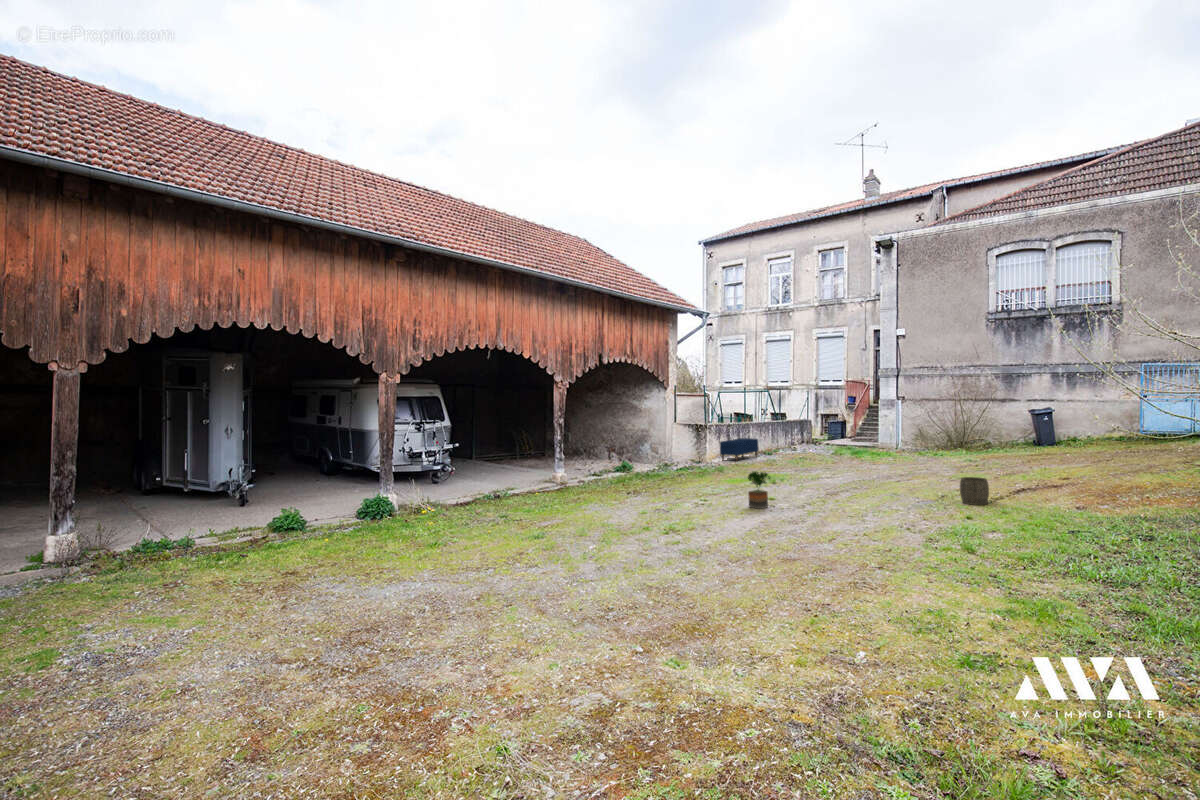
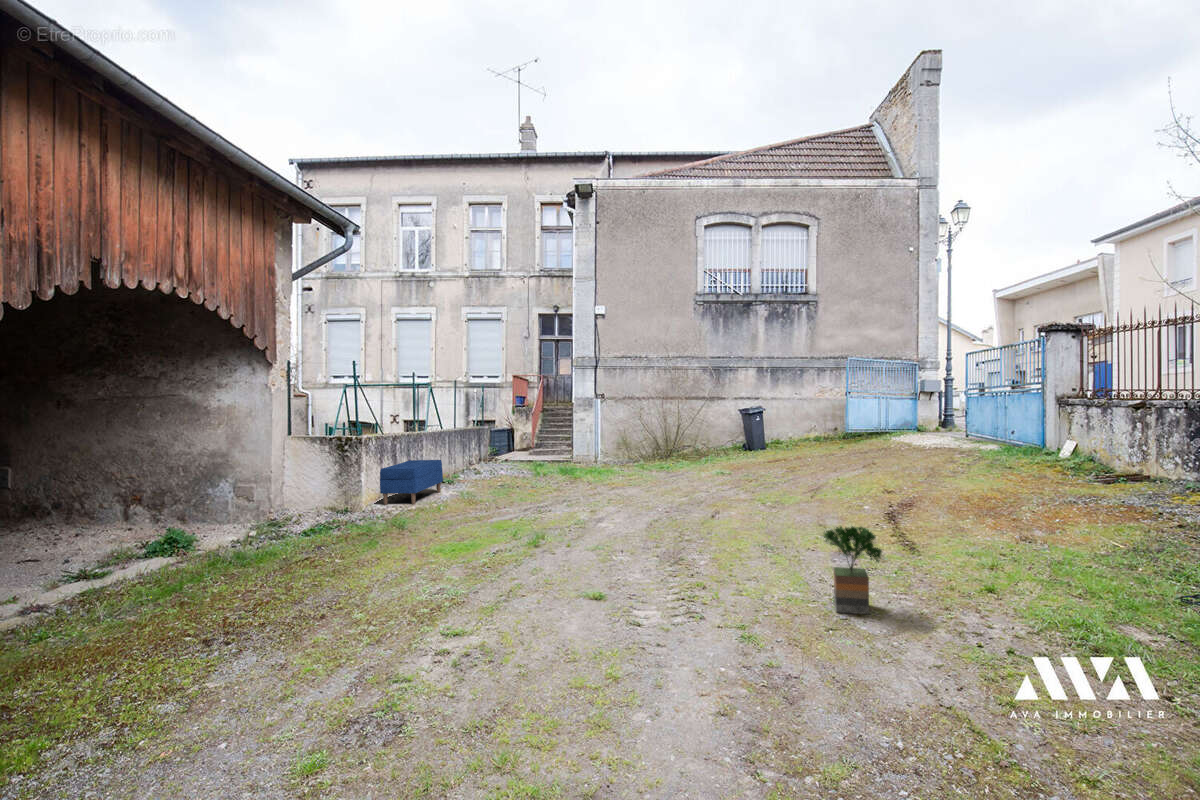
potted tree: present [748,472,770,509] -> present [824,526,882,614]
woven basket: present [960,477,989,505] -> none [932,518,982,572]

